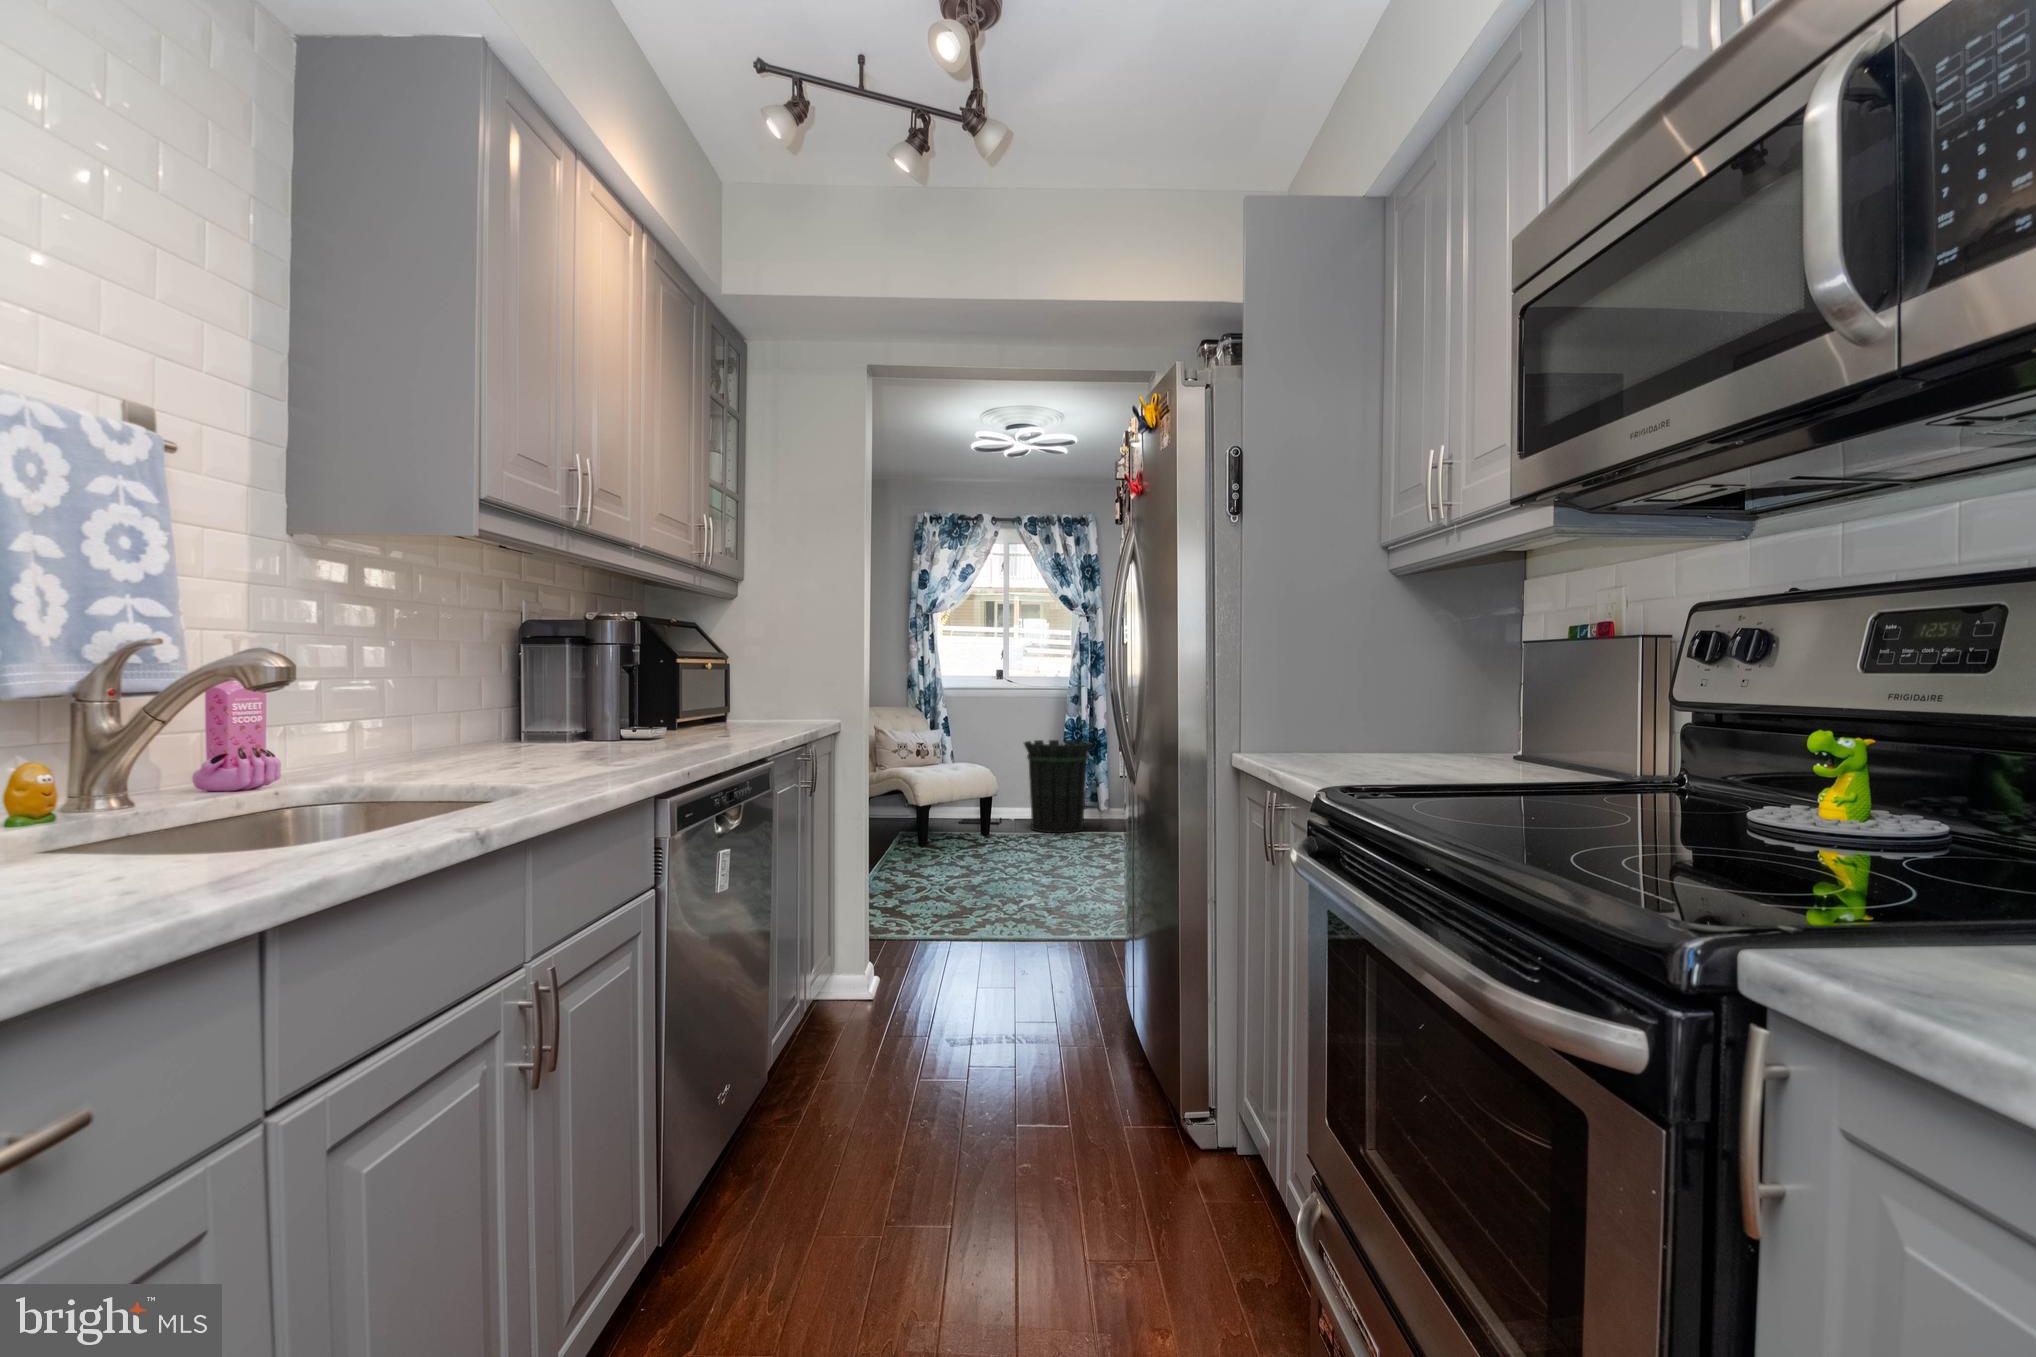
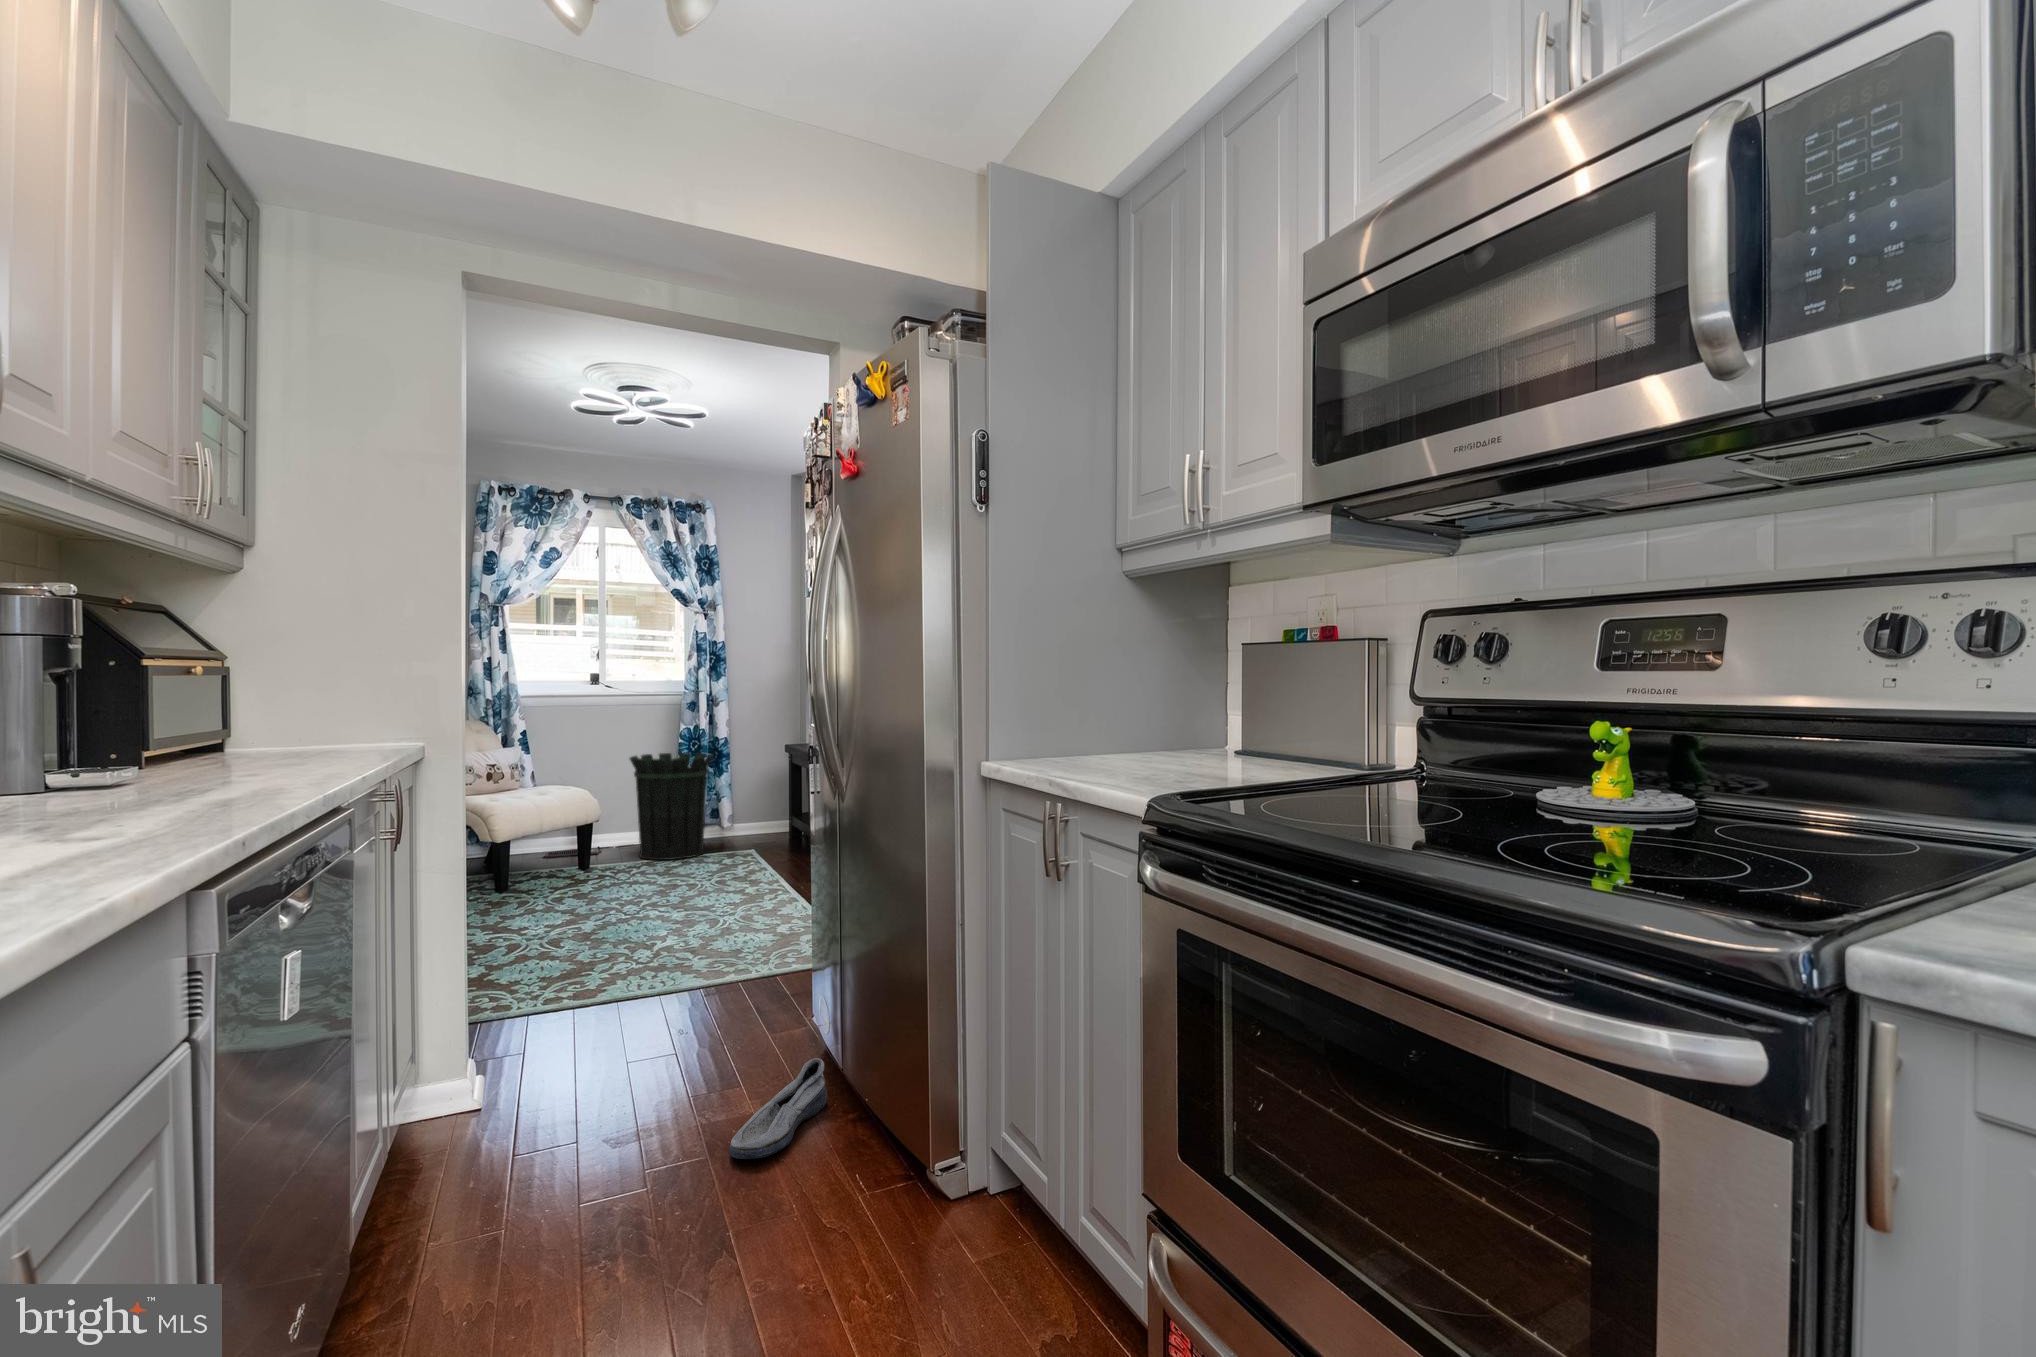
shoe: none [1030,1008,1121,1080] -> present [730,1058,827,1159]

